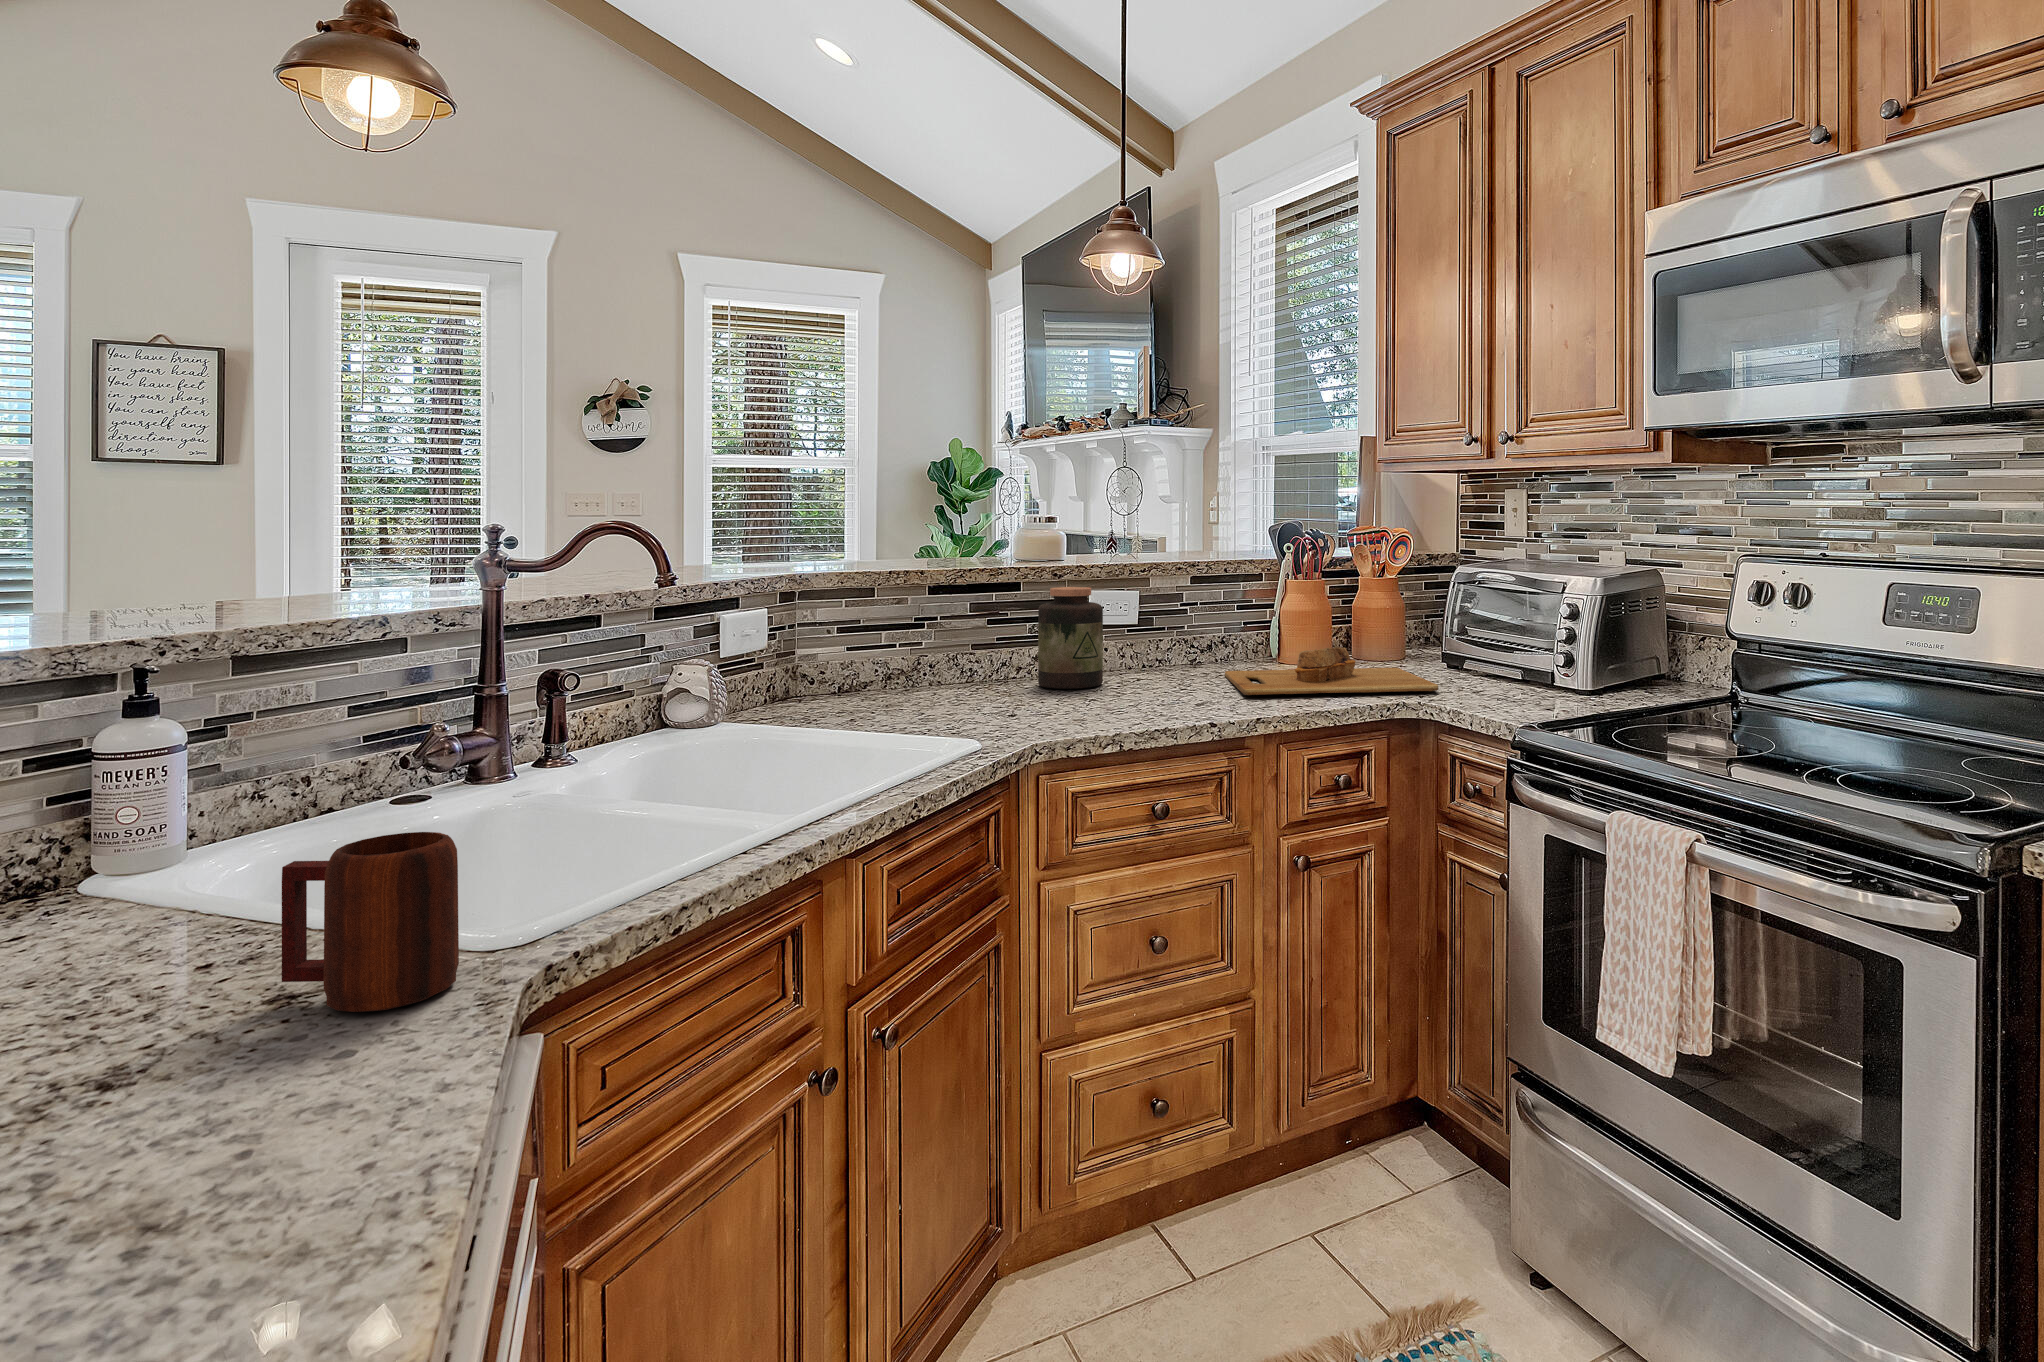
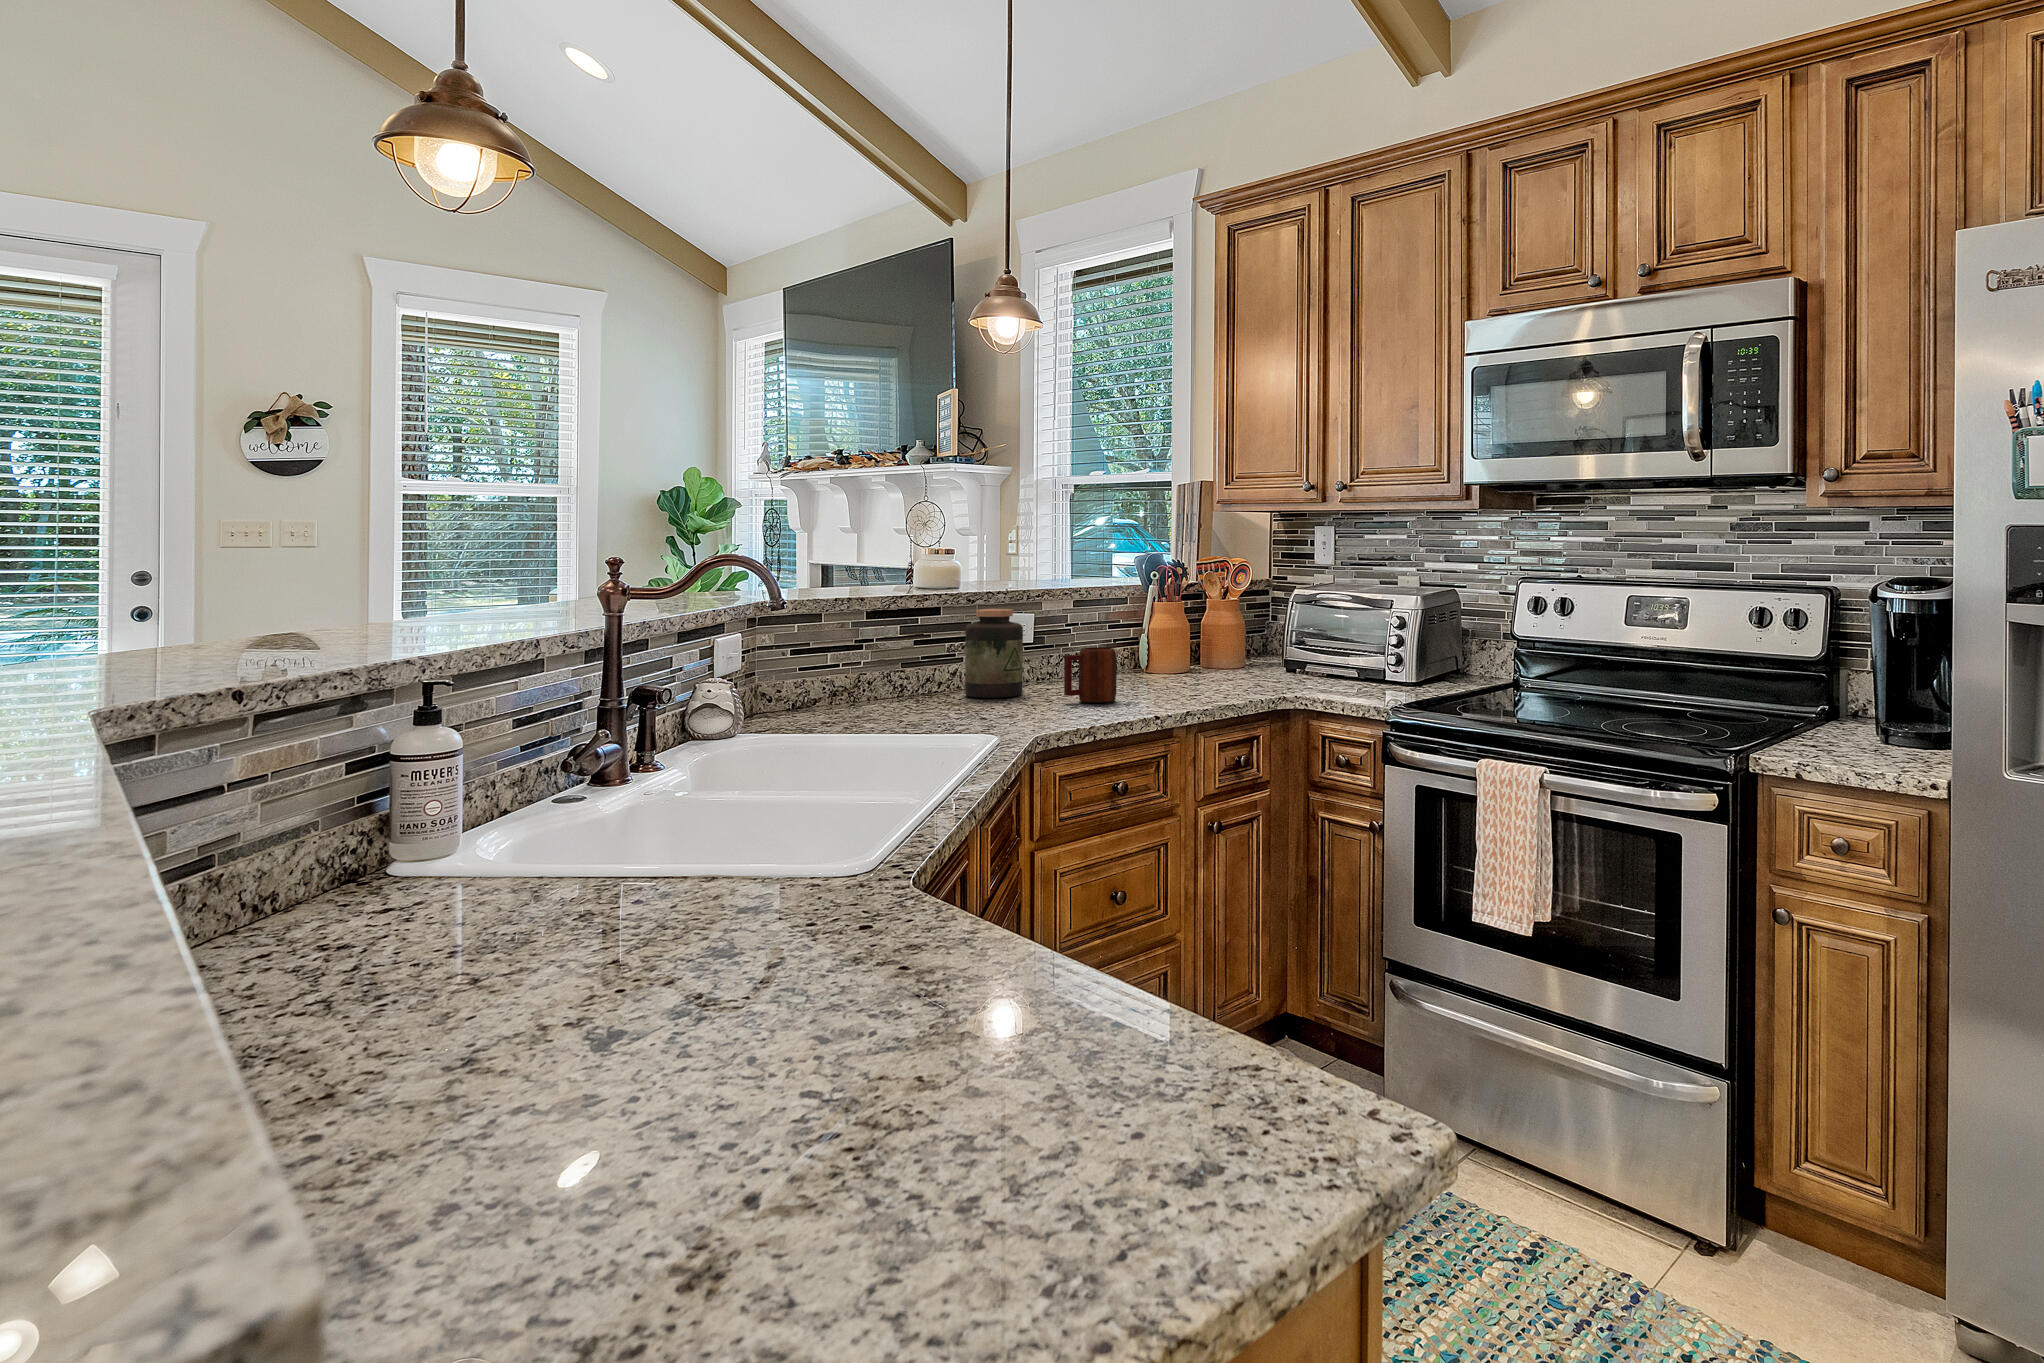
cutting board: present [1225,648,1438,695] -> none [1116,656,1305,696]
mug: present [282,832,459,1012] -> present [1064,647,1116,703]

